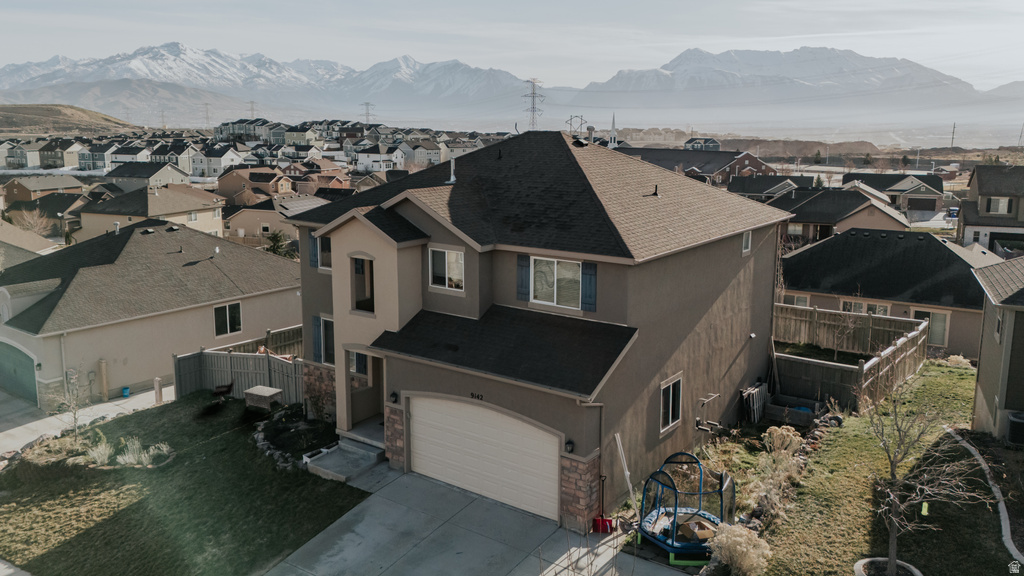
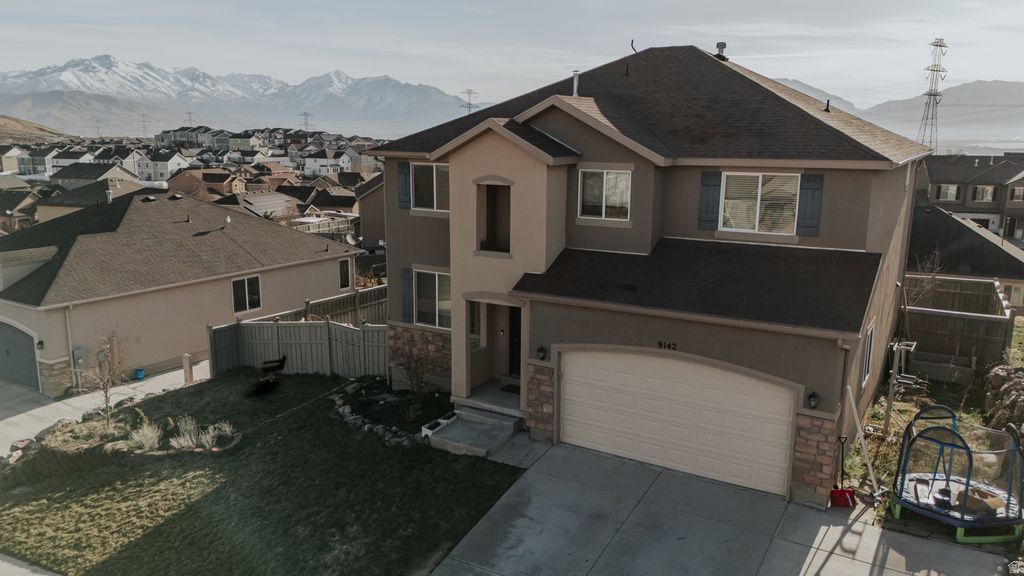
storage bench: present [243,385,284,411] -> none [302,358,353,387]

